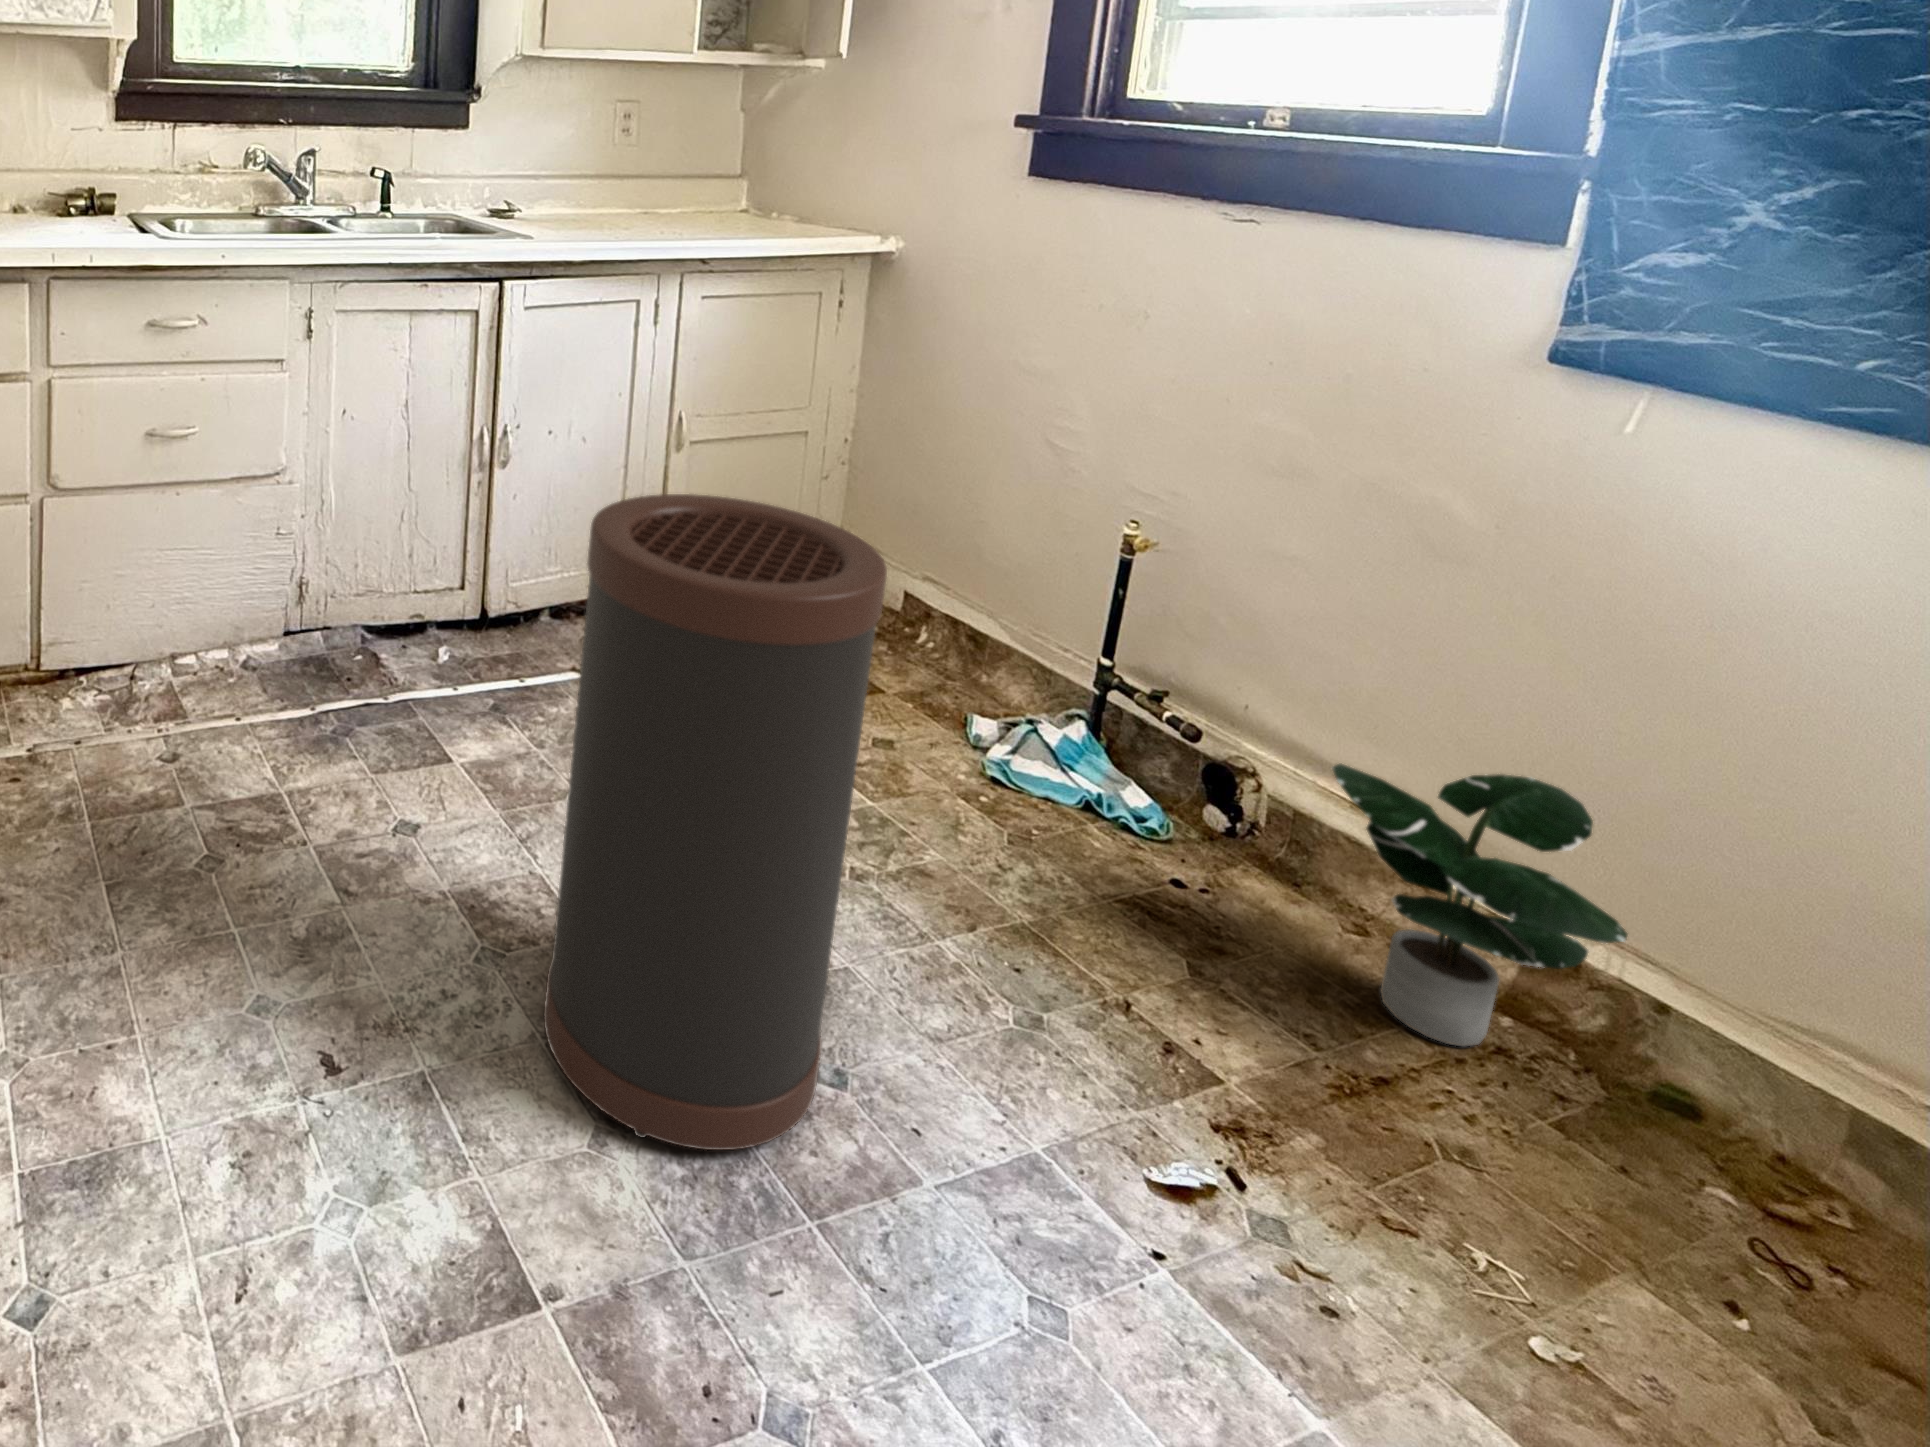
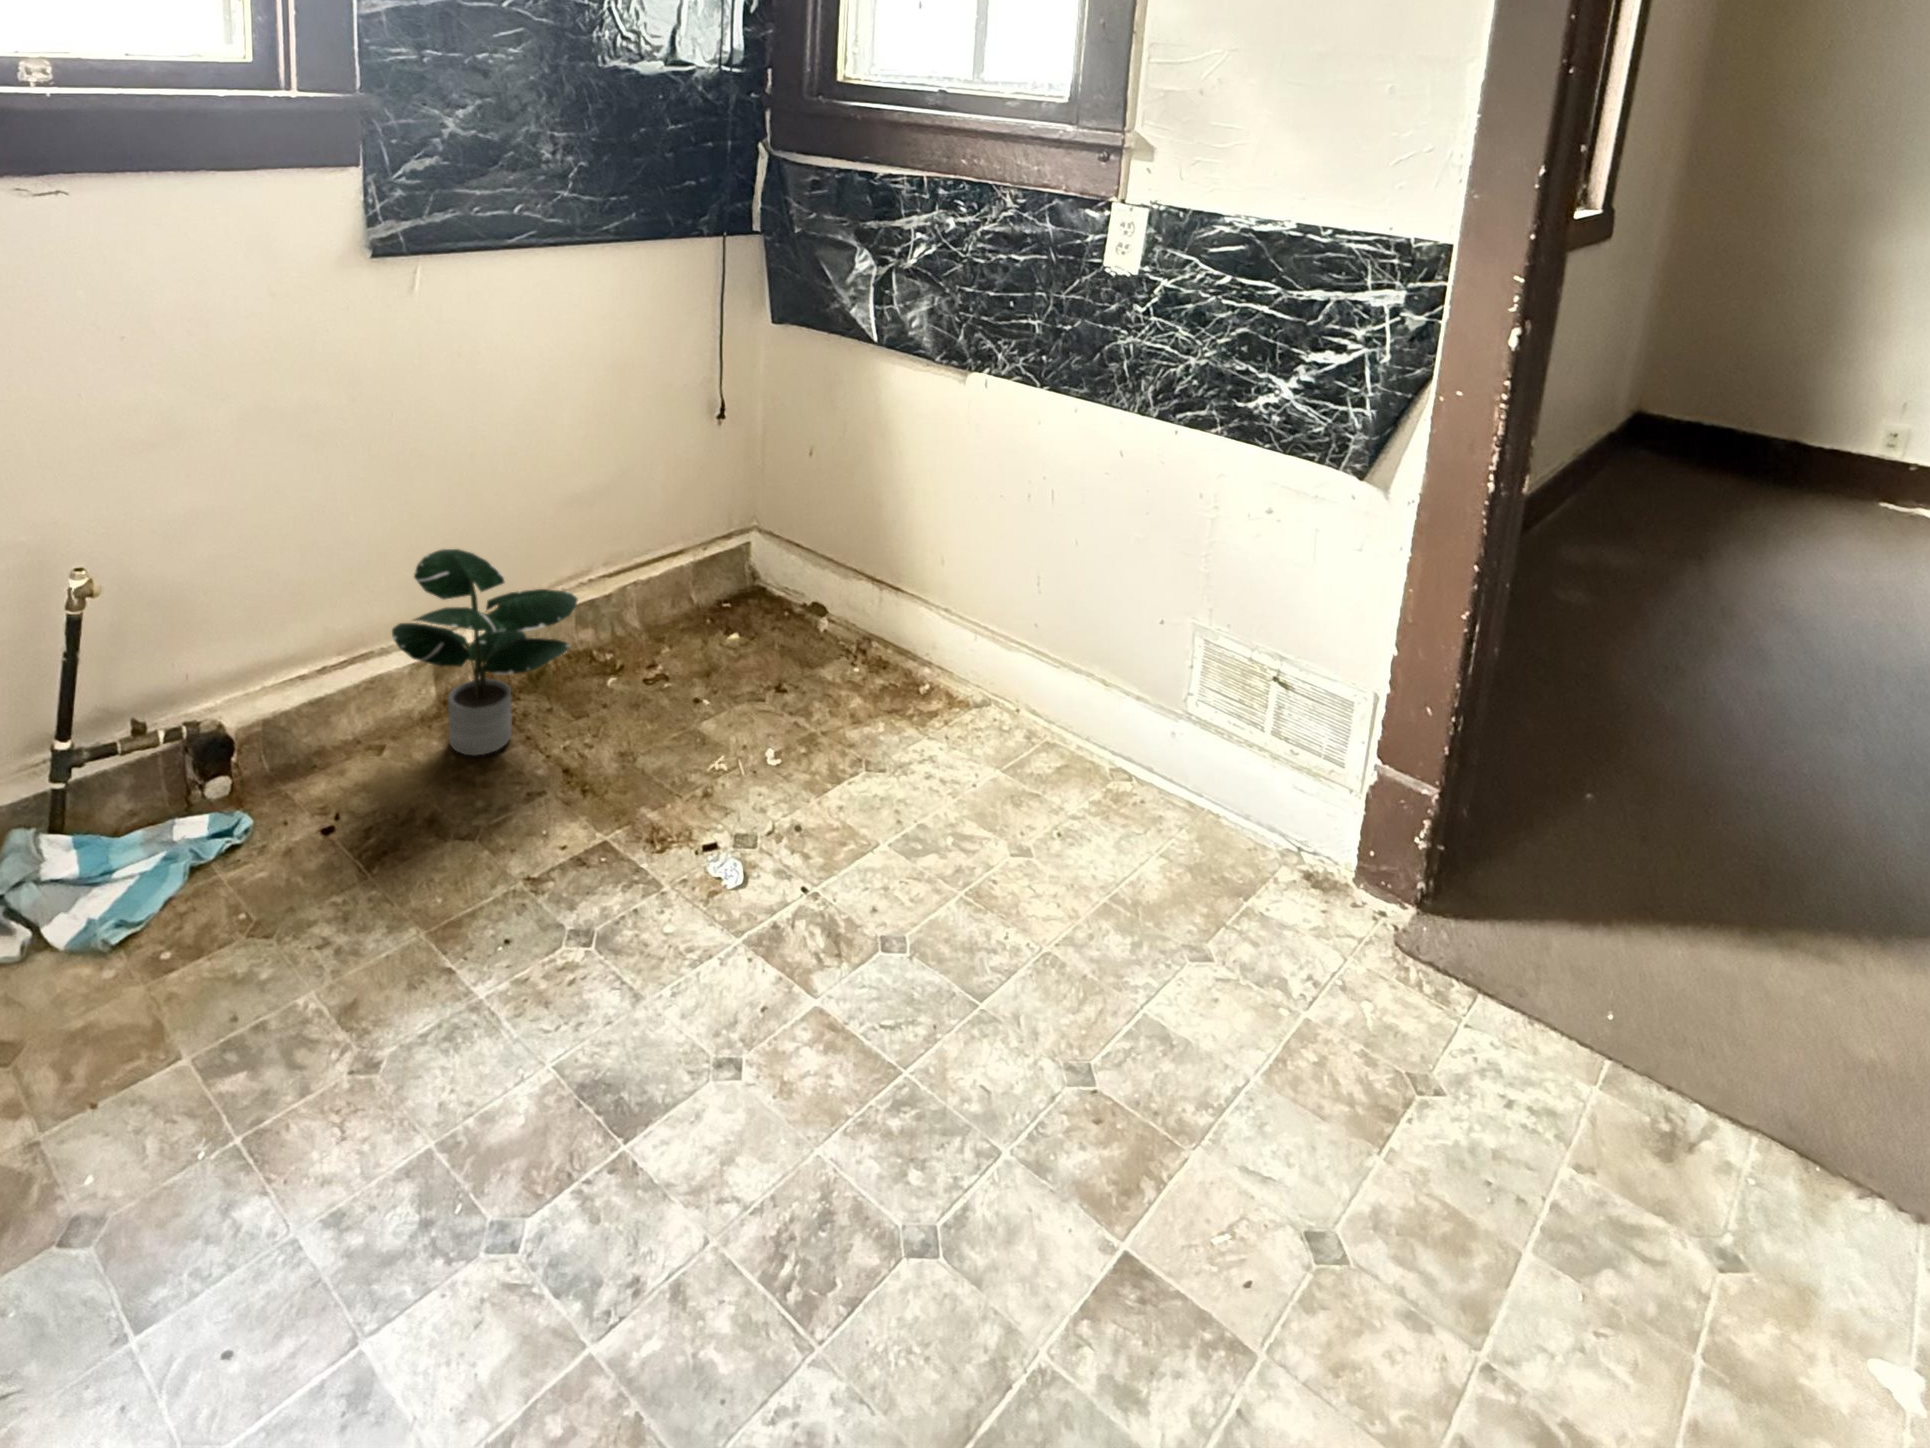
trash can: present [544,494,887,1150] -> none [620,591,950,1346]

